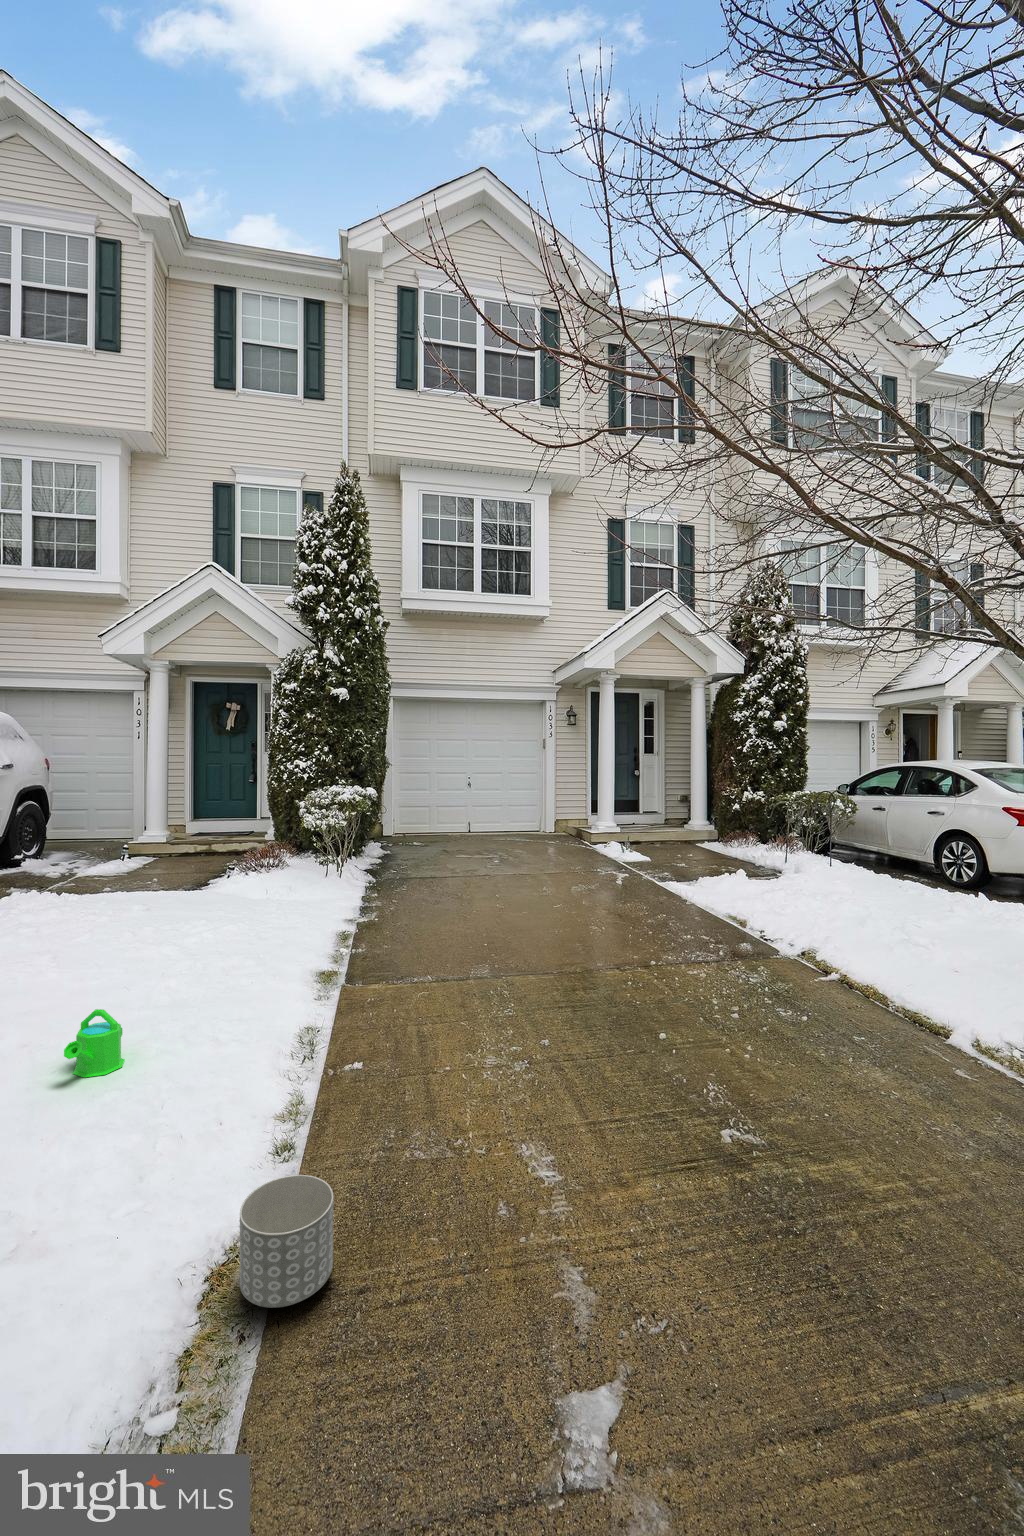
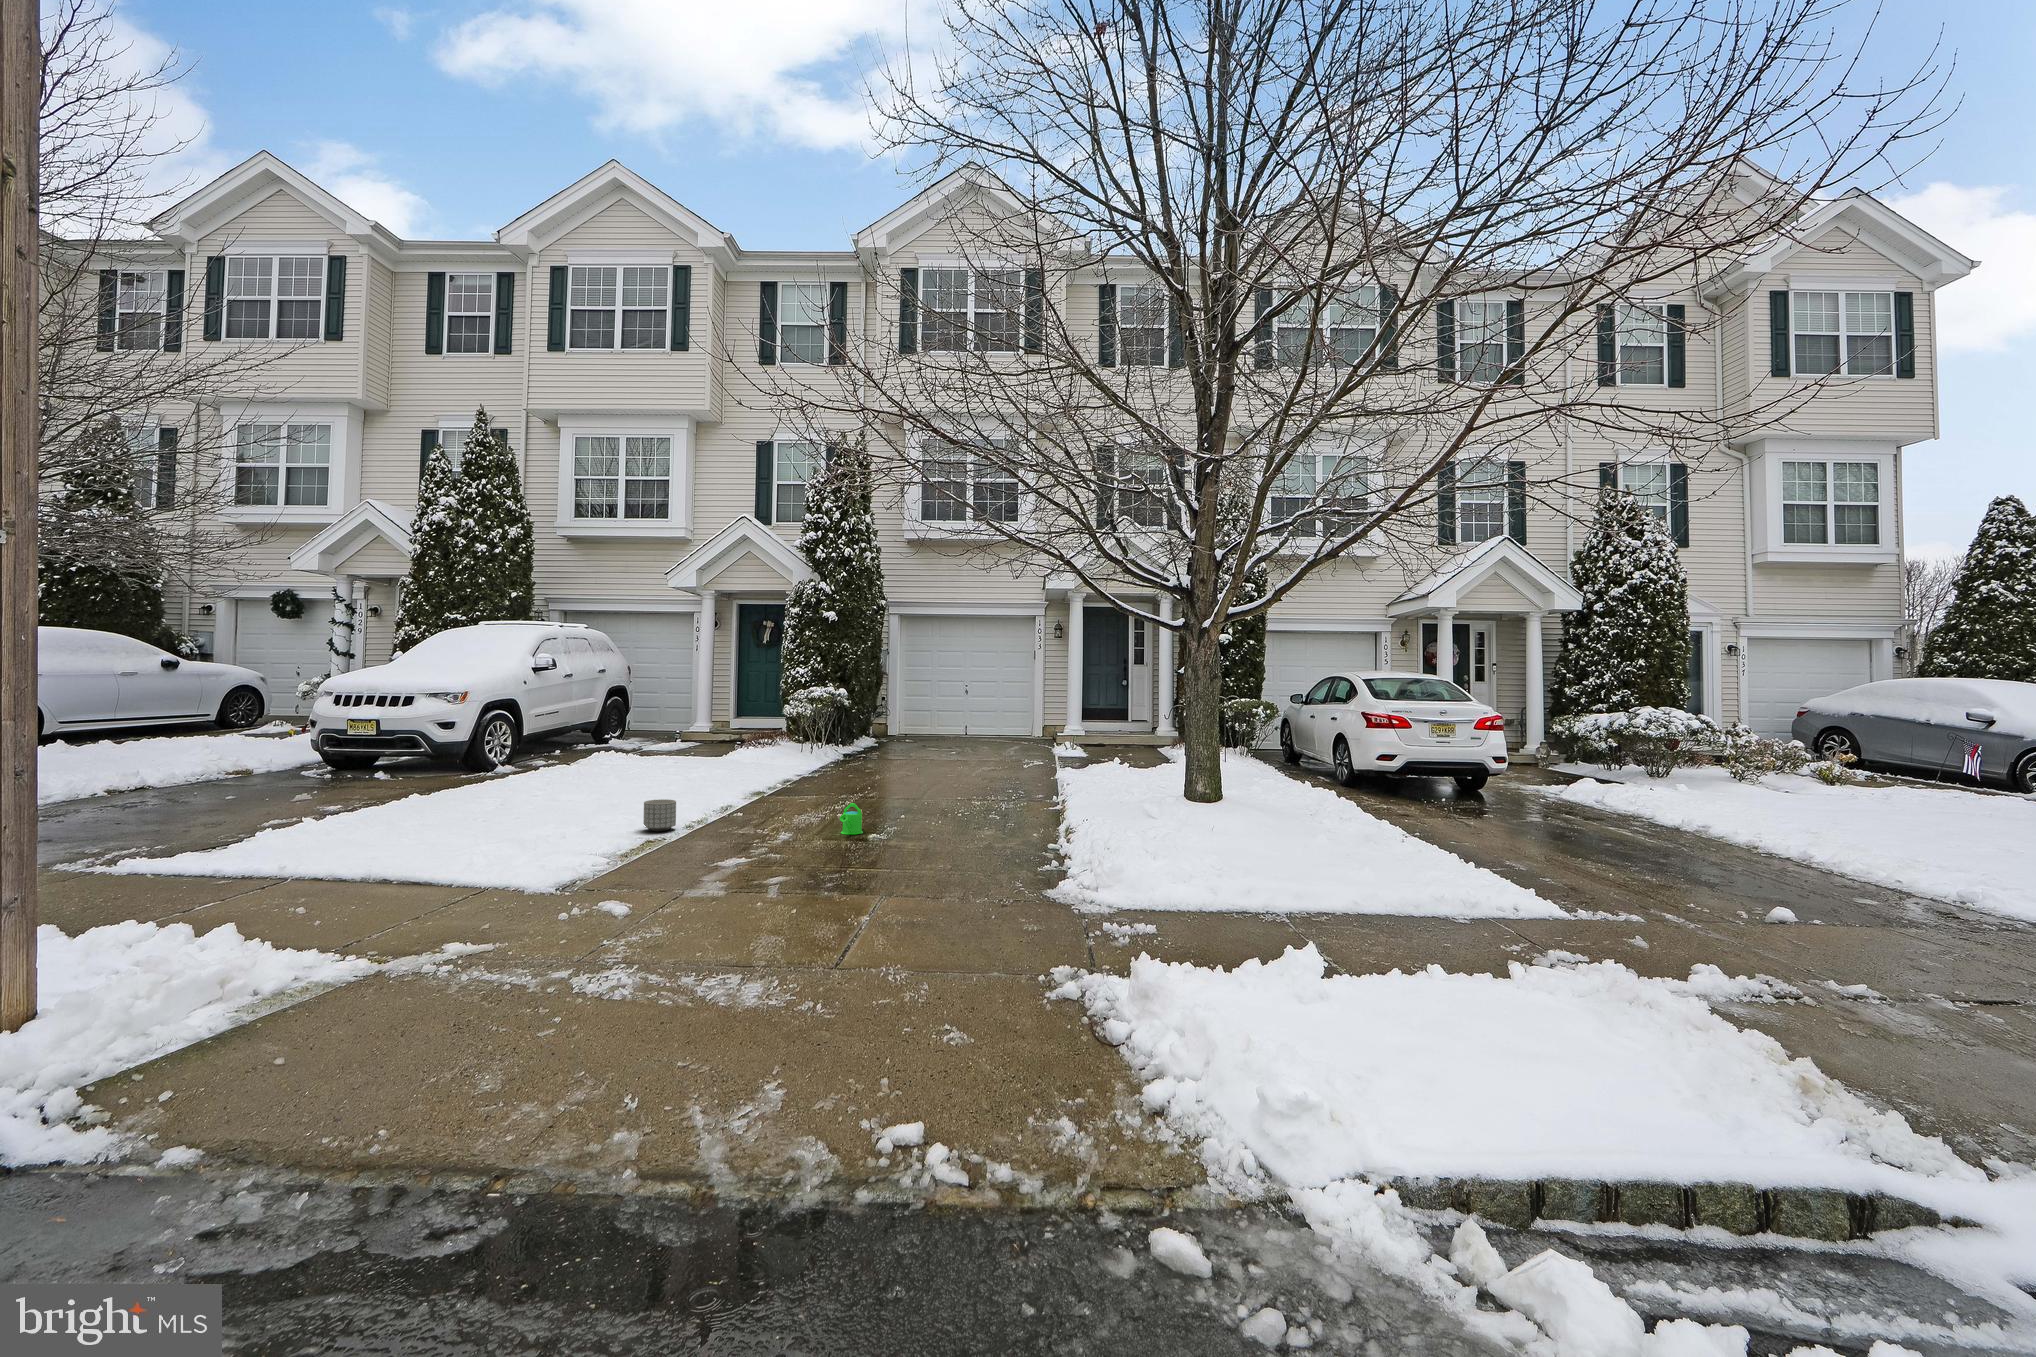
watering can: present [64,1009,125,1078] -> present [840,803,863,835]

